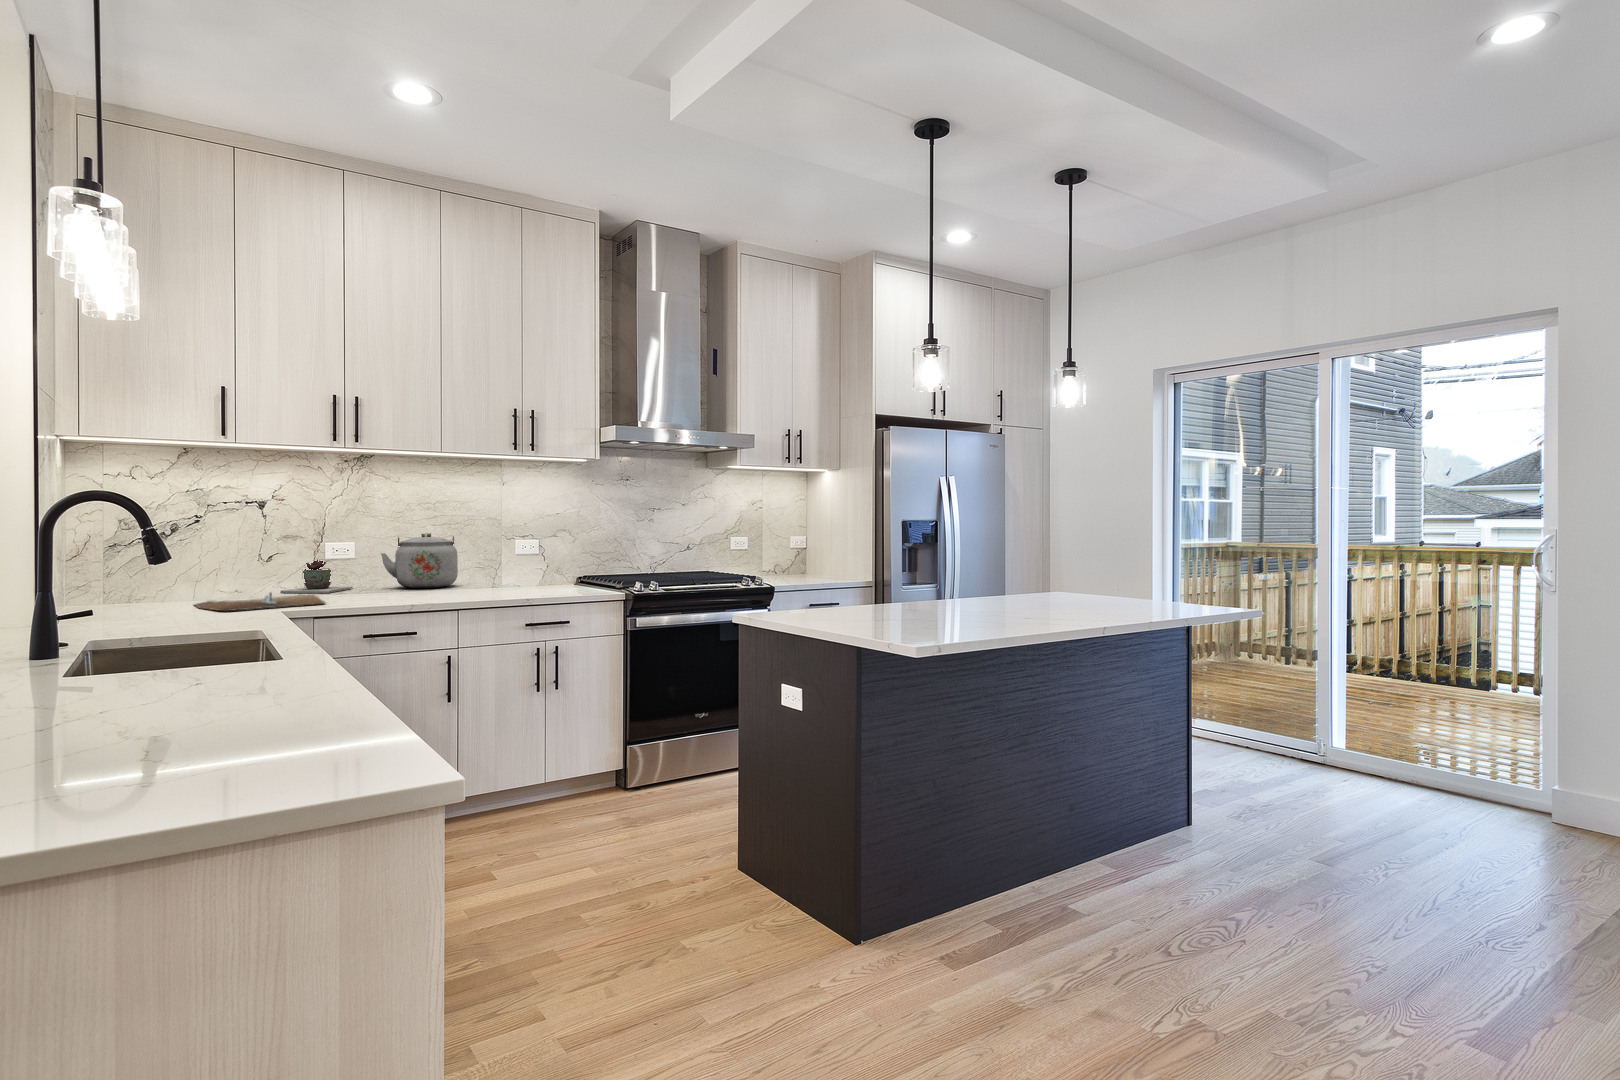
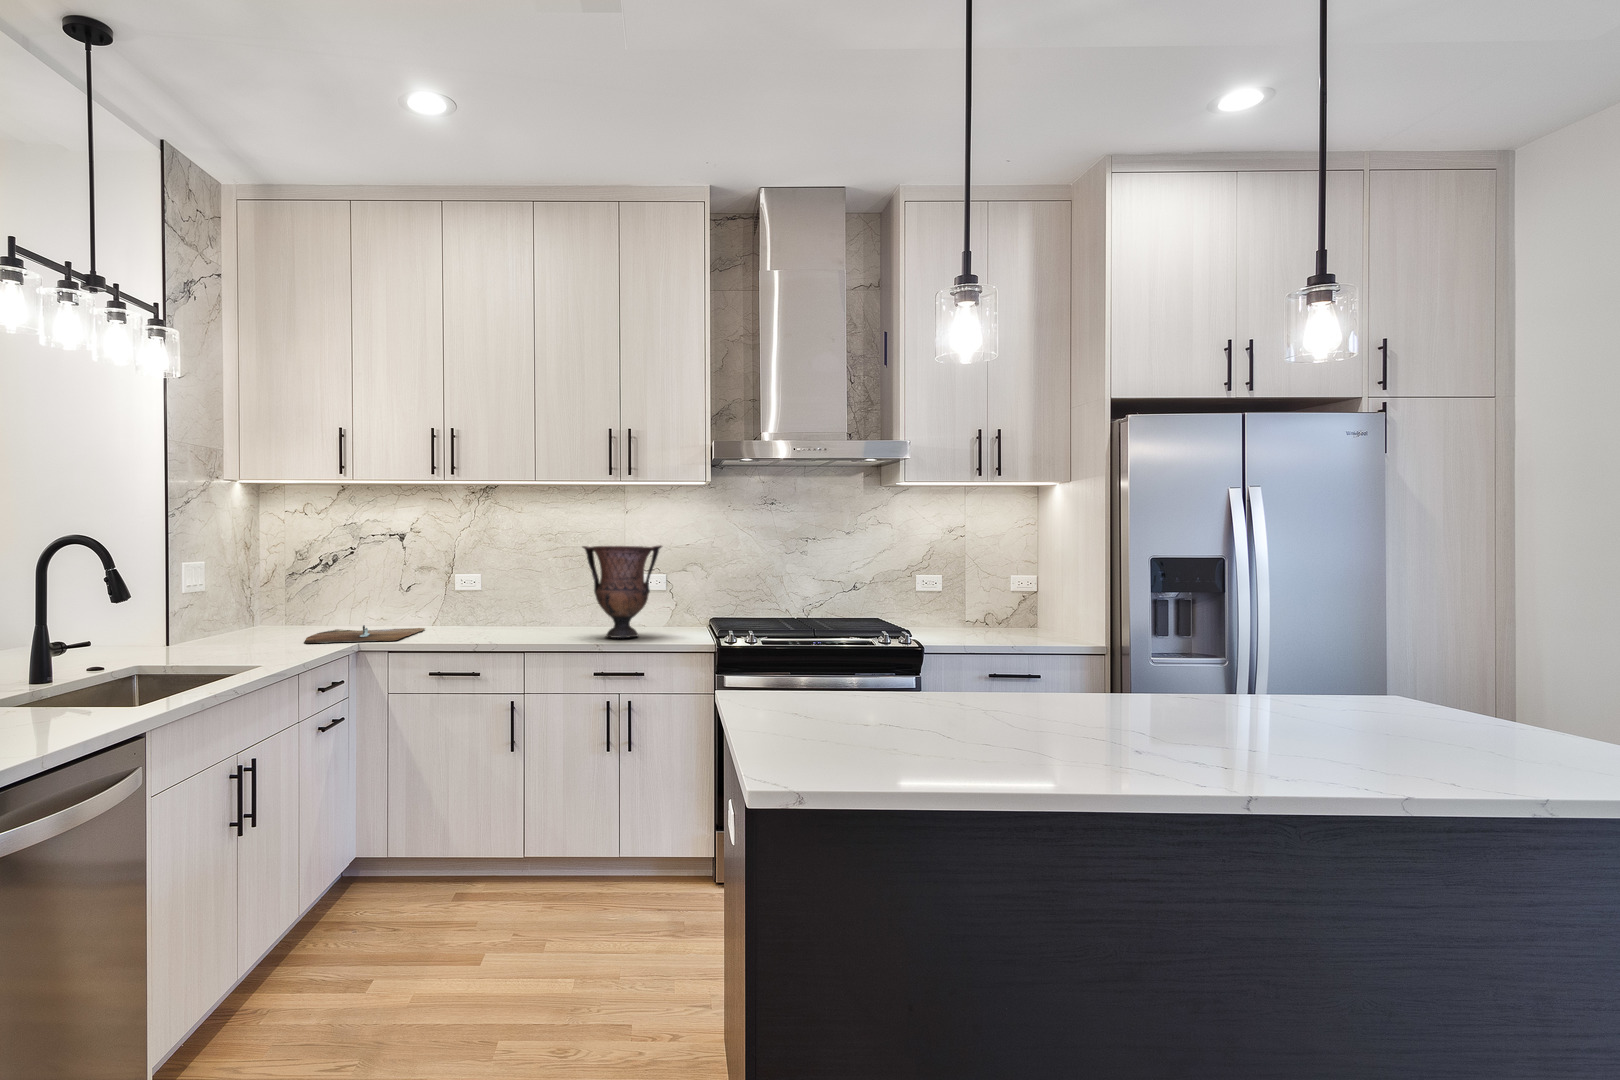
vase: none [499,512,571,590] -> present [583,545,662,638]
kettle: present [381,533,458,588] -> none [501,566,582,626]
succulent plant: present [280,559,353,593] -> none [416,591,481,627]

